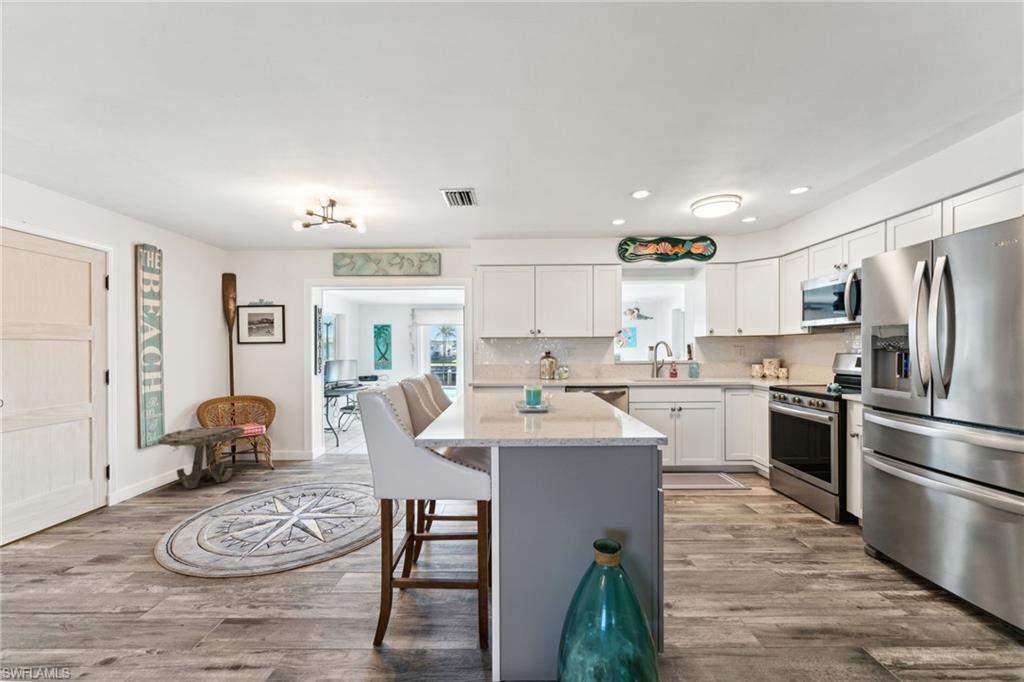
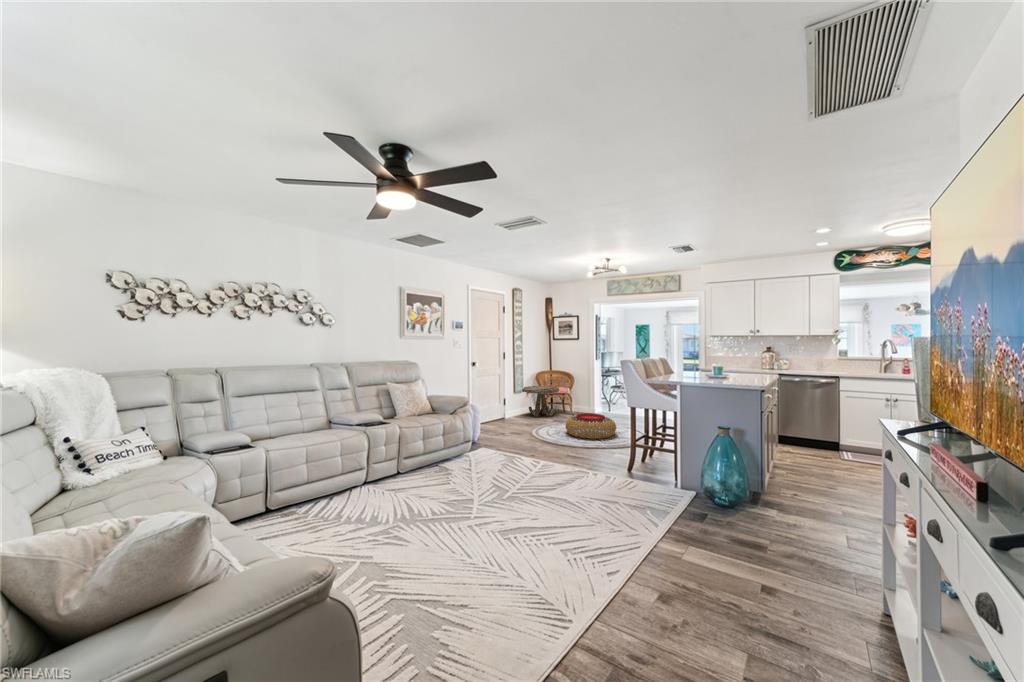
pouf: none [246,474,349,532] -> present [565,413,616,439]

